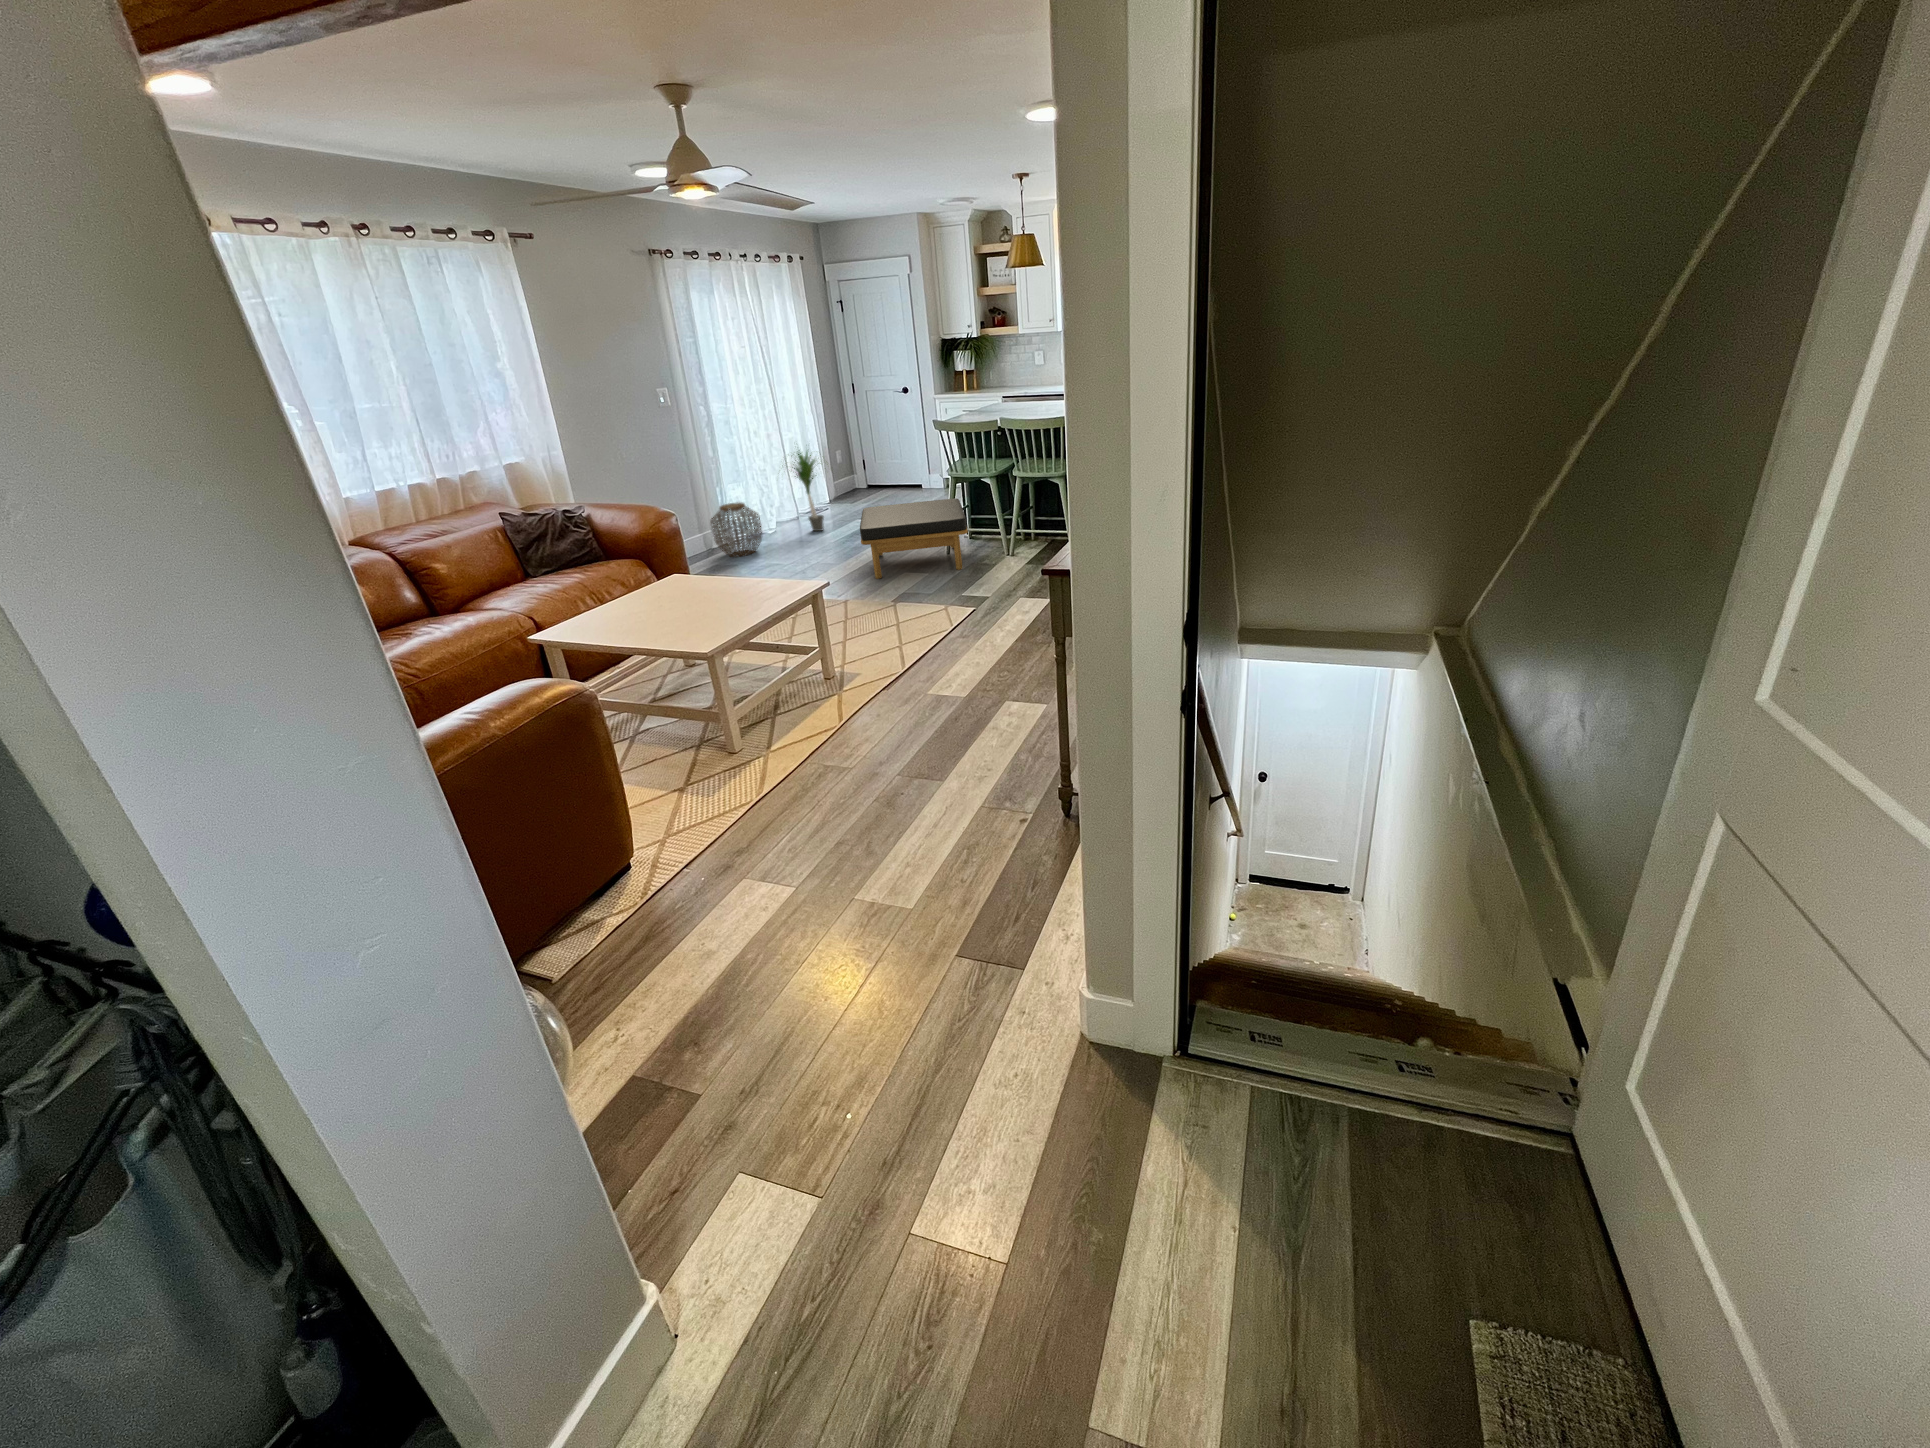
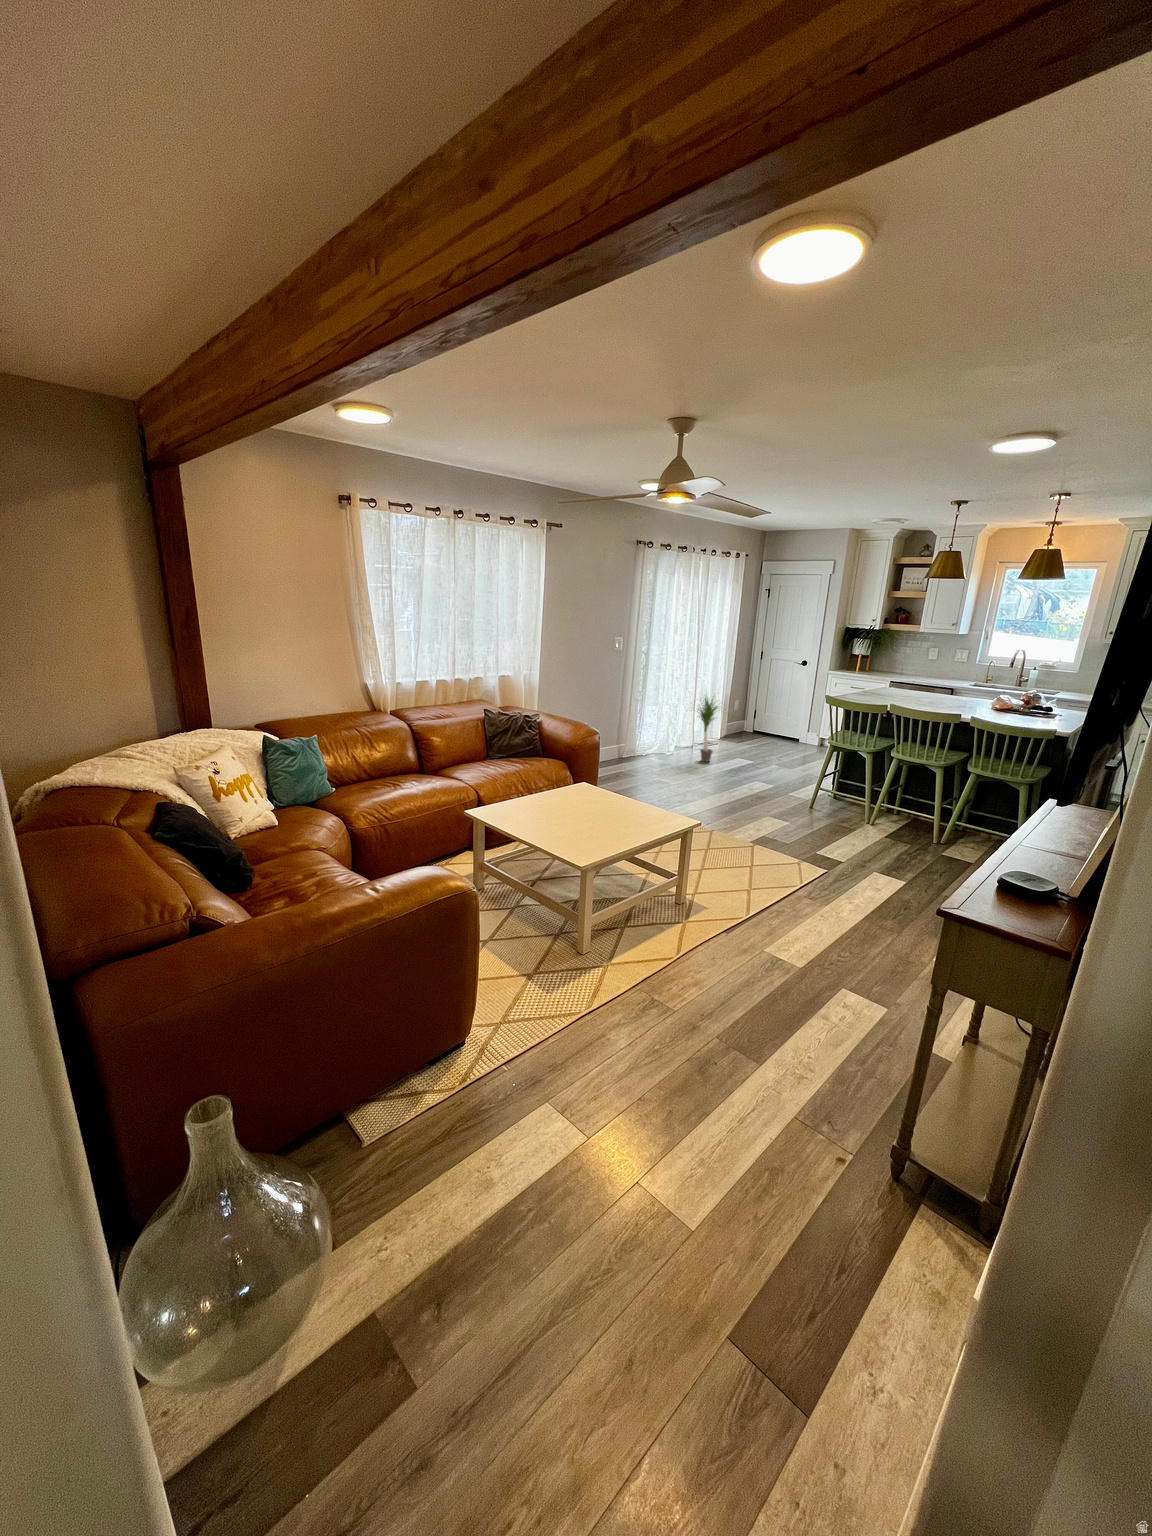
ottoman: present [860,498,968,579] -> none [738,755,836,828]
woven basket: present [710,502,762,557] -> none [625,728,663,770]

